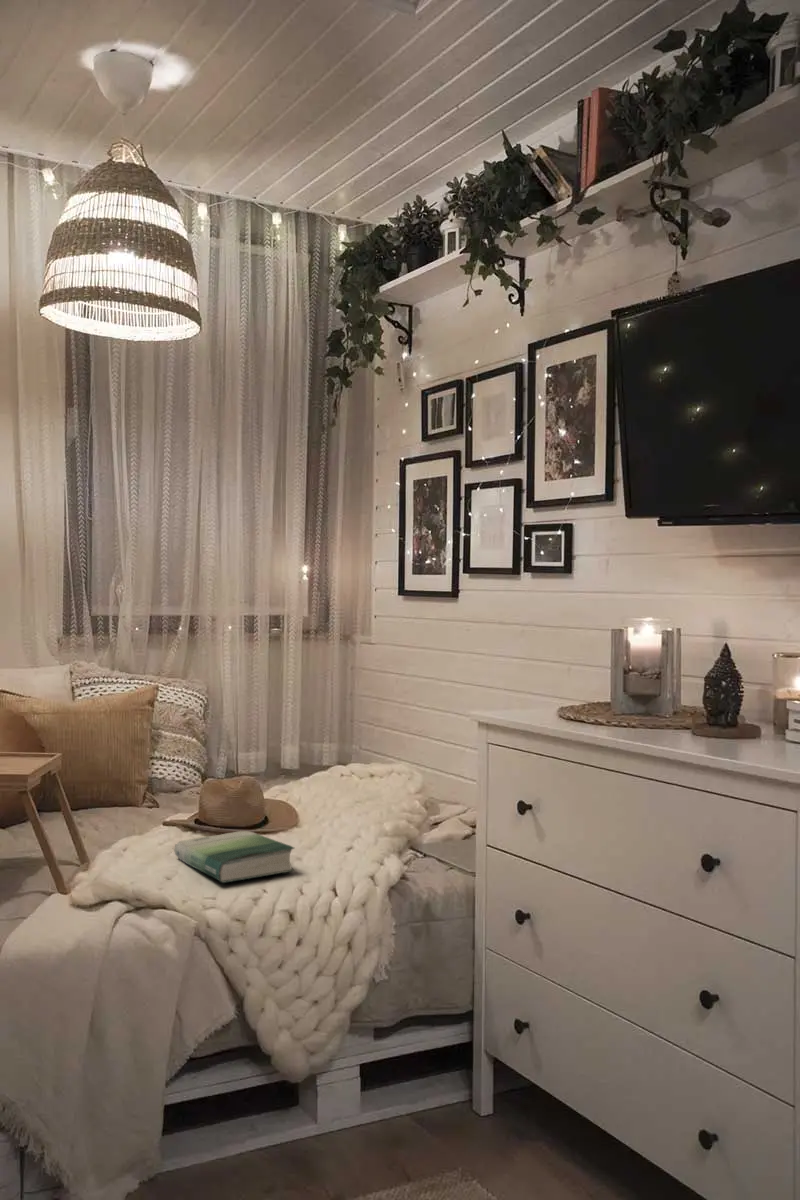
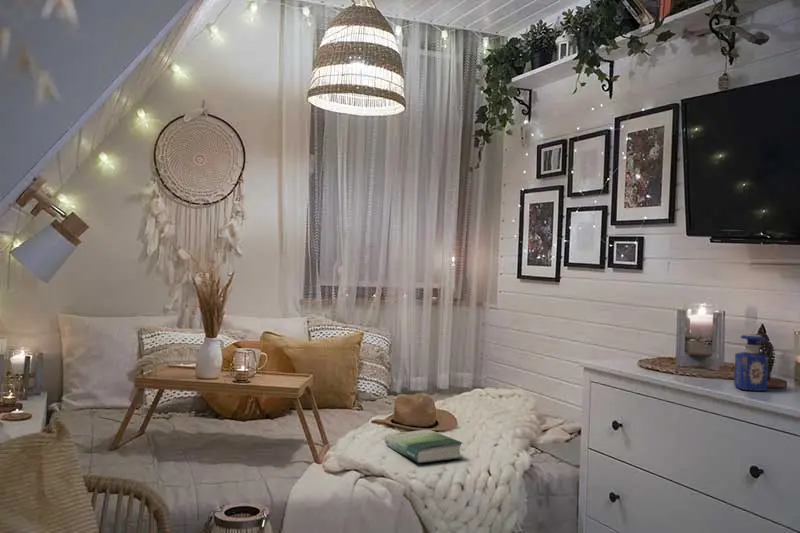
perfume bottle: none [685,658,730,742] -> present [734,334,768,391]

